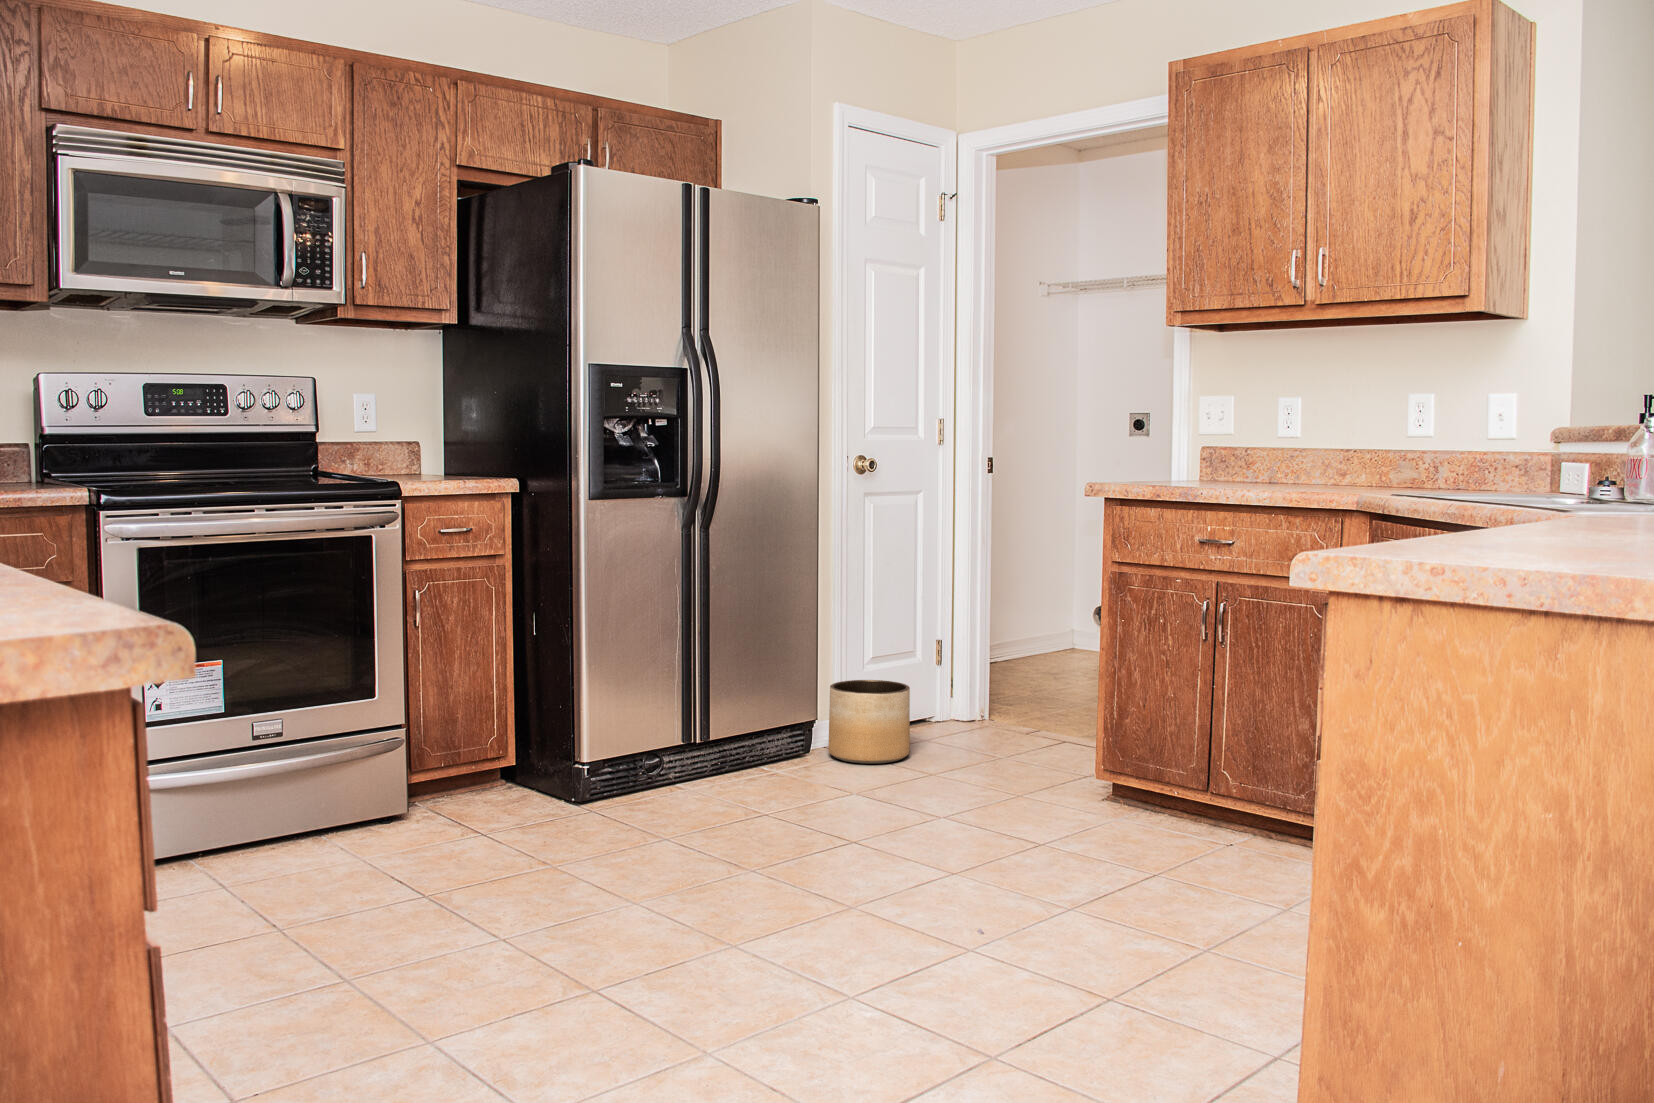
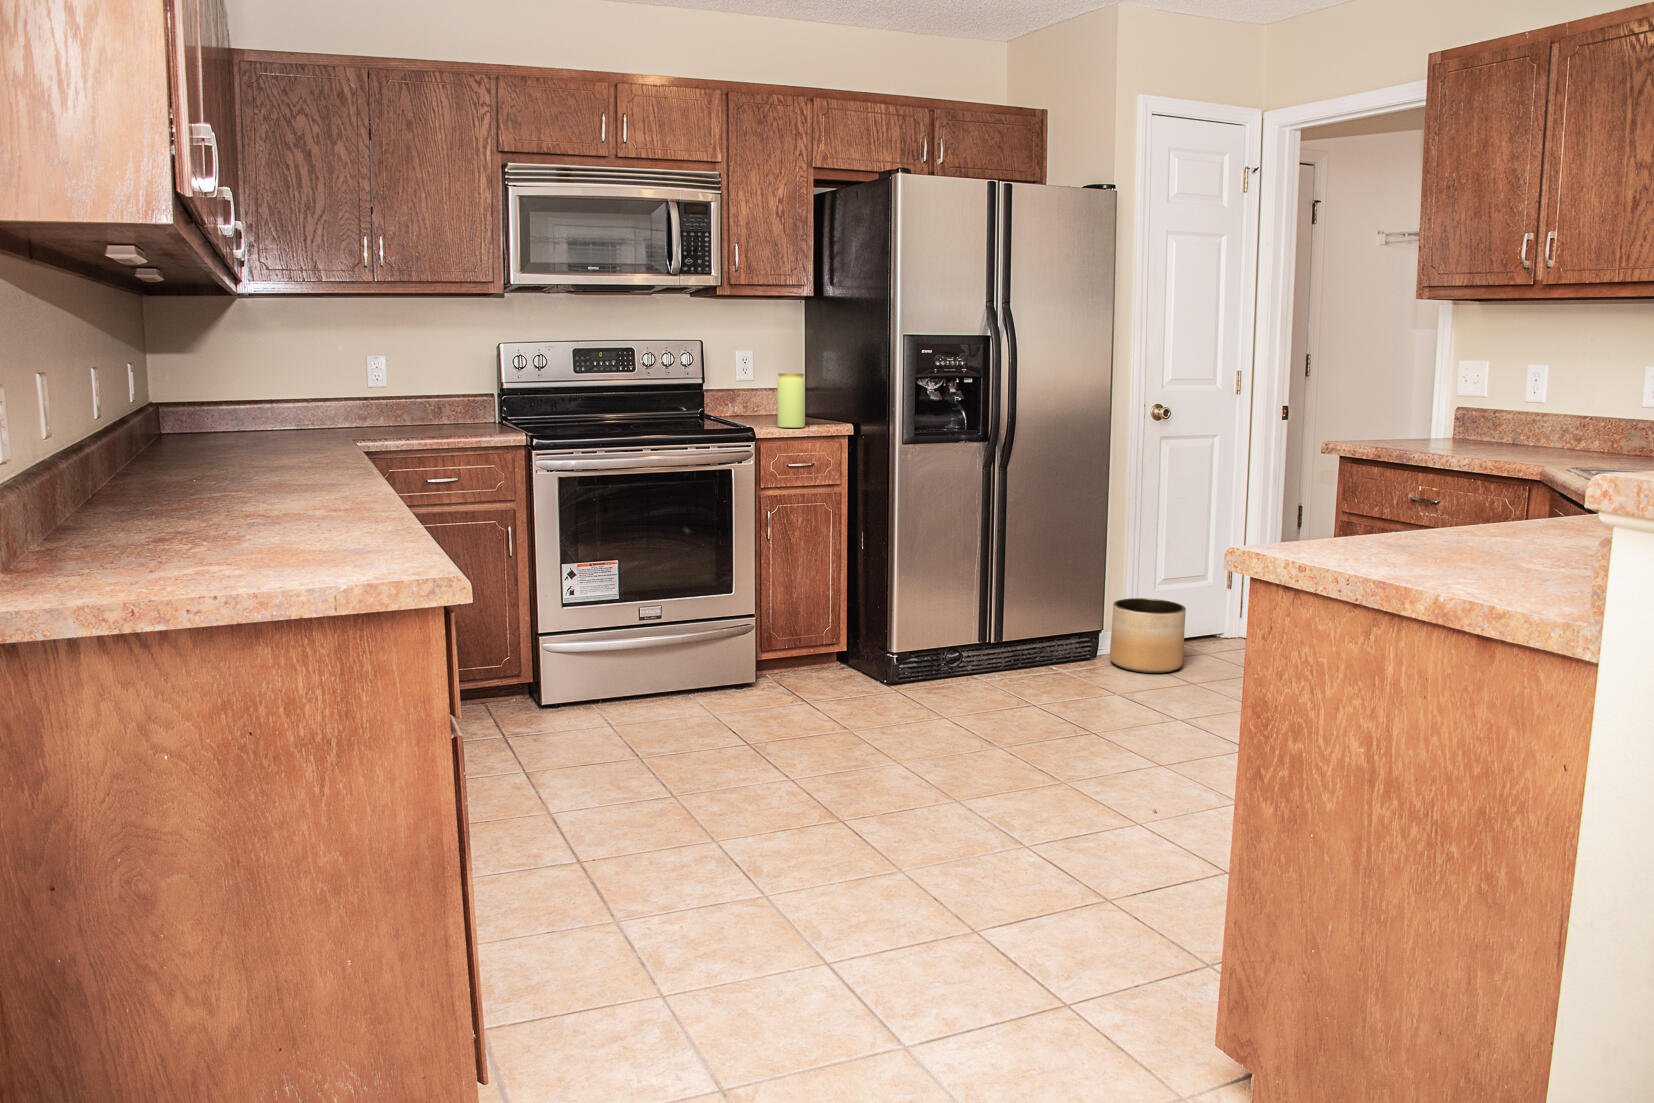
jar: none [425,415,461,483] -> present [777,373,805,428]

